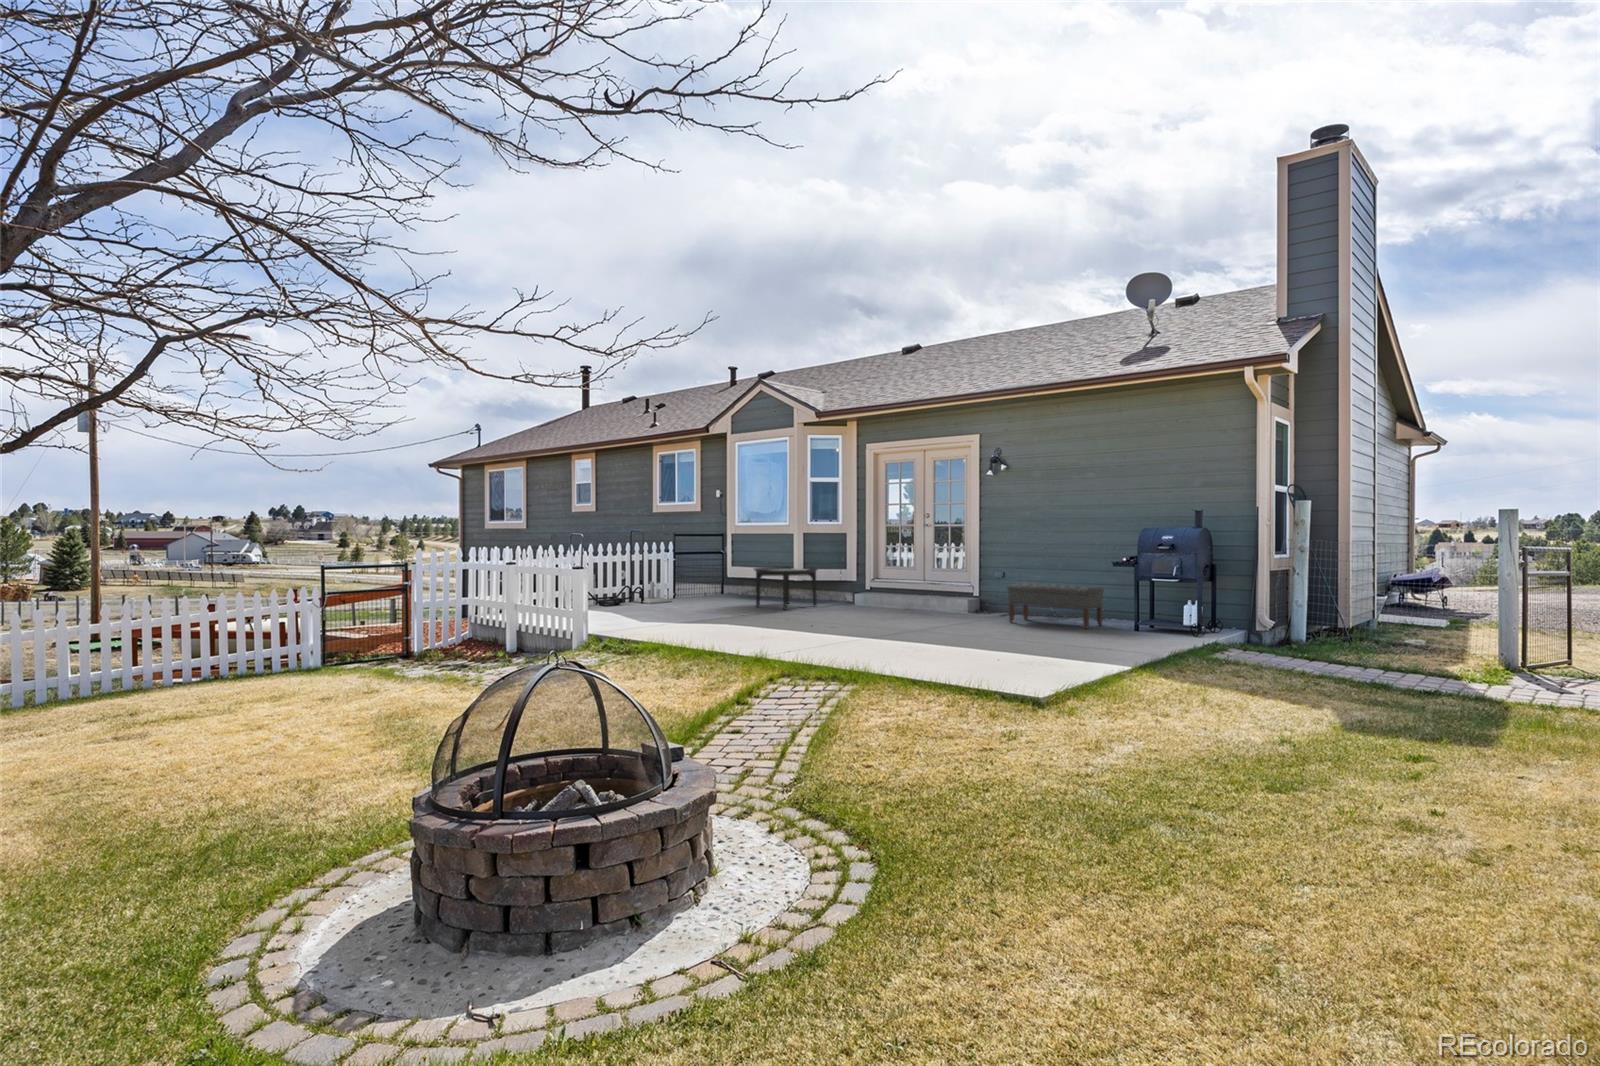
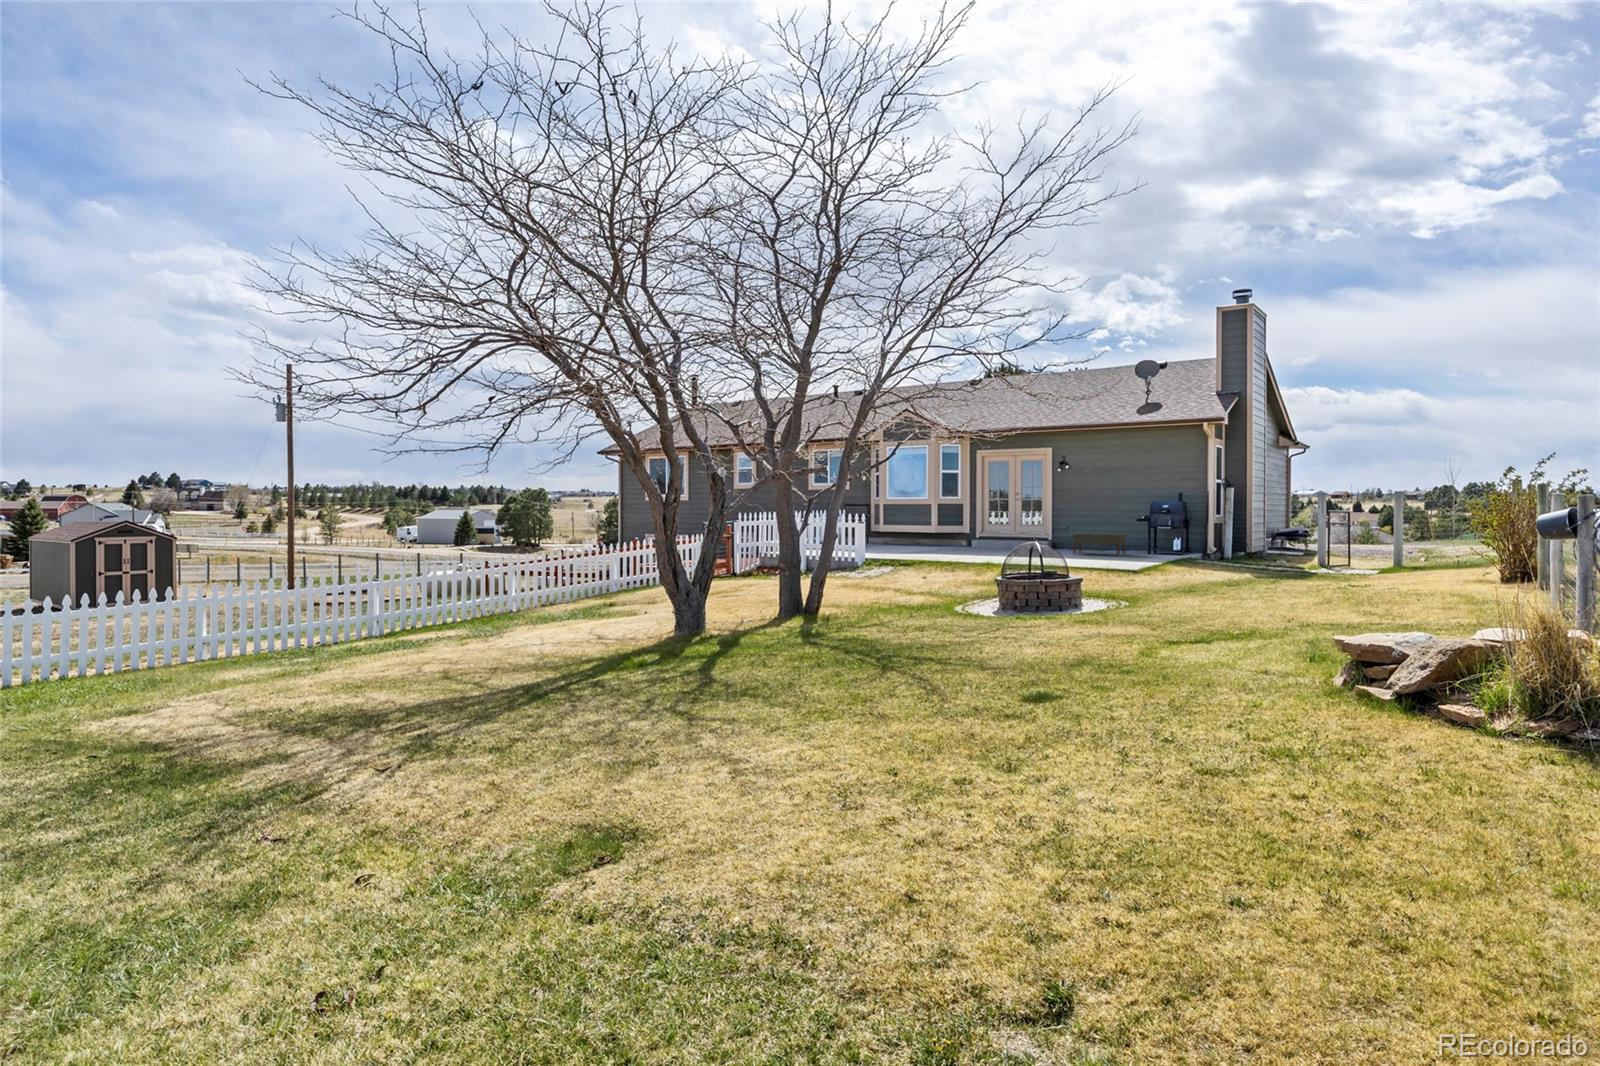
round table: present [754,566,818,610] -> none [907,524,947,550]

